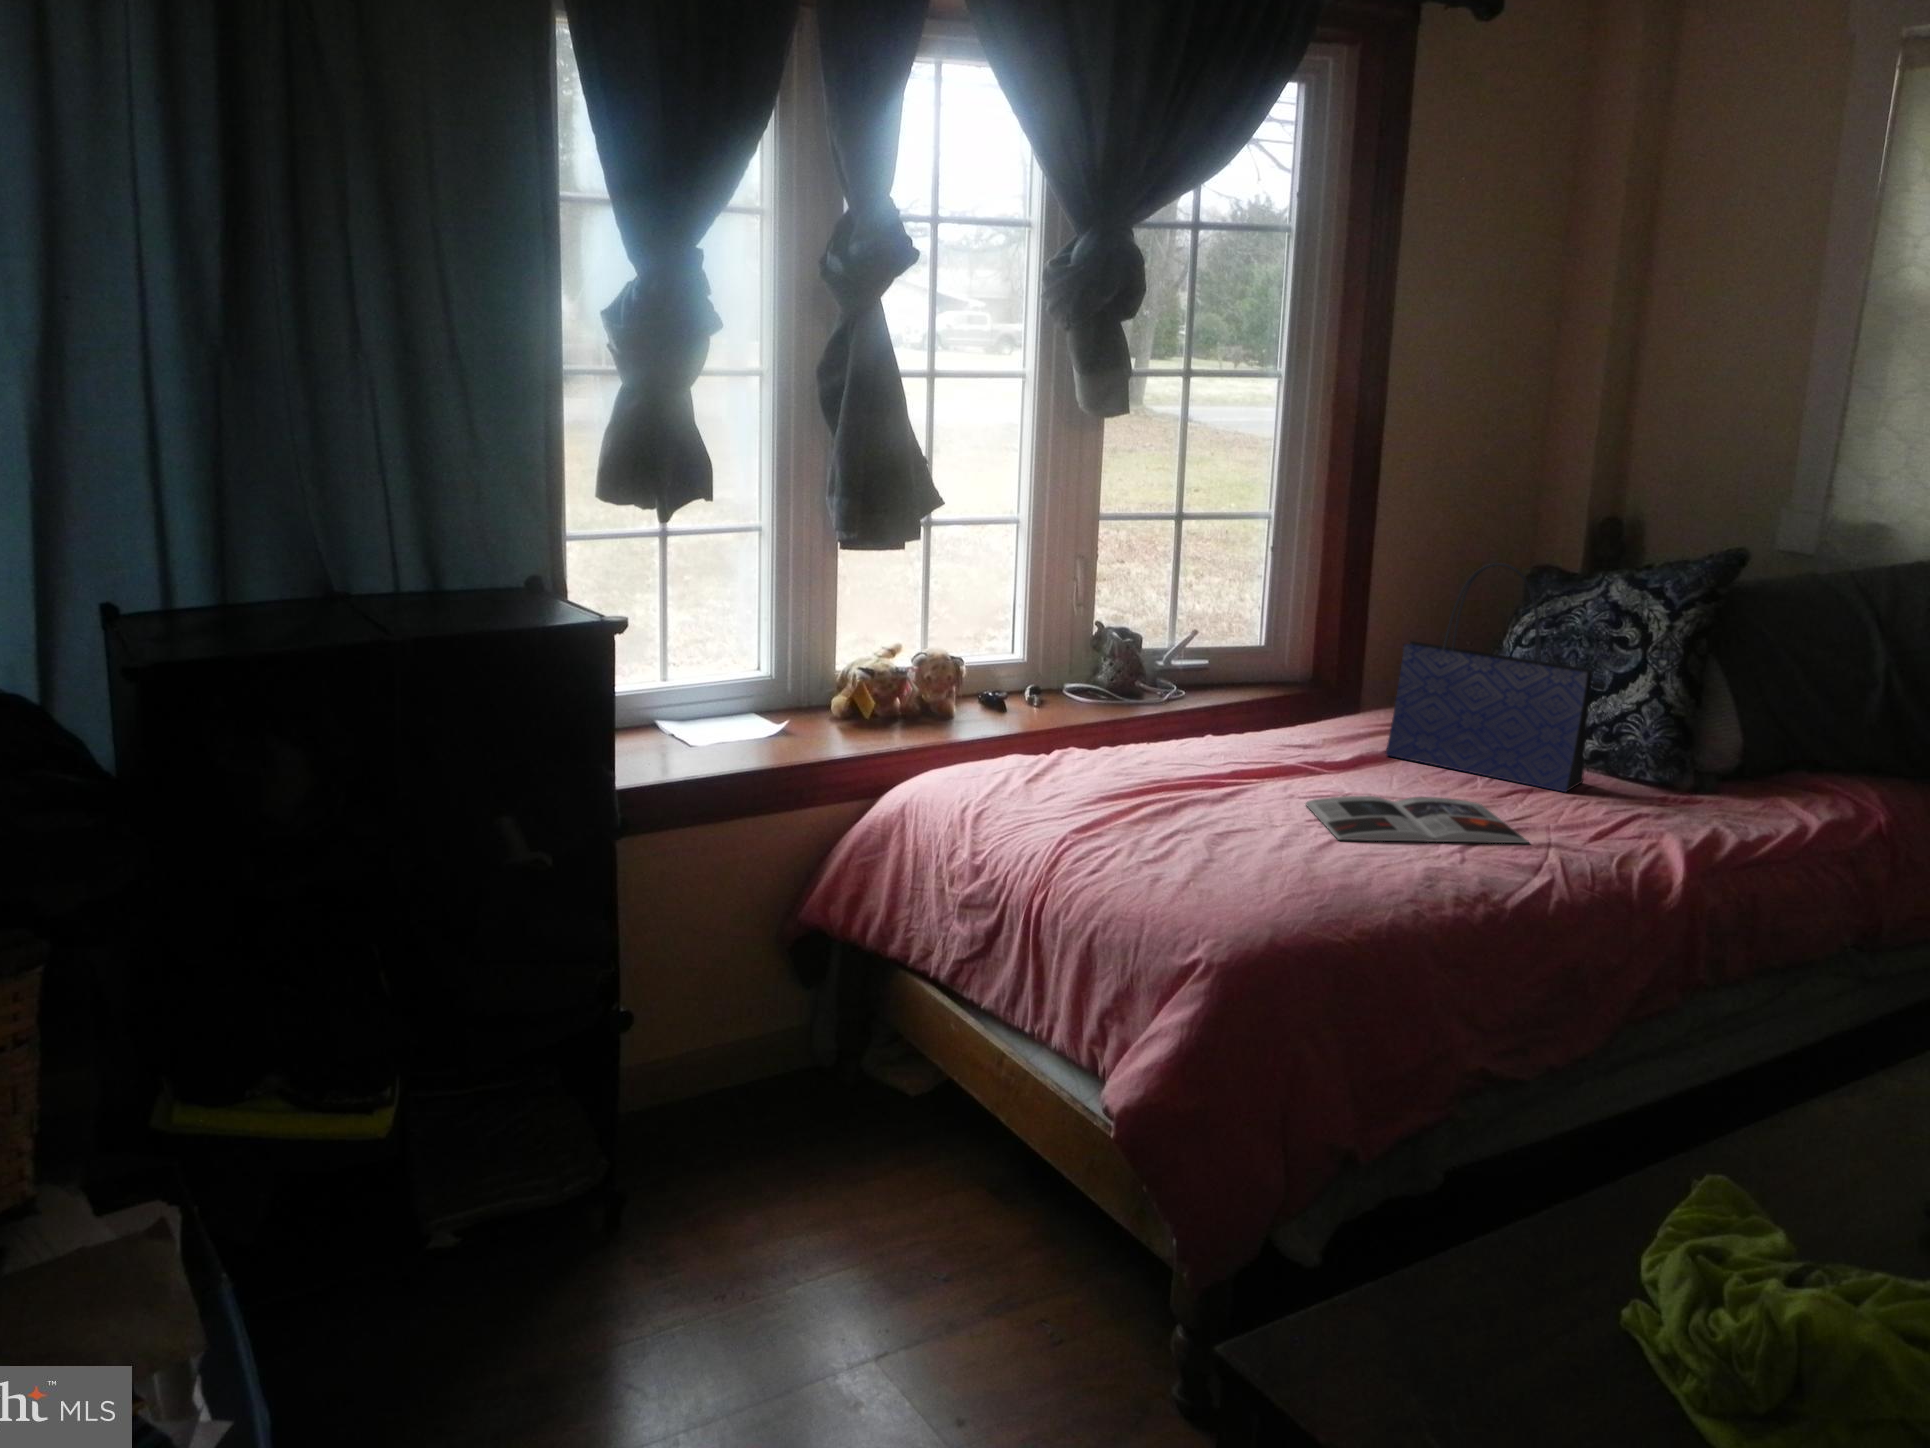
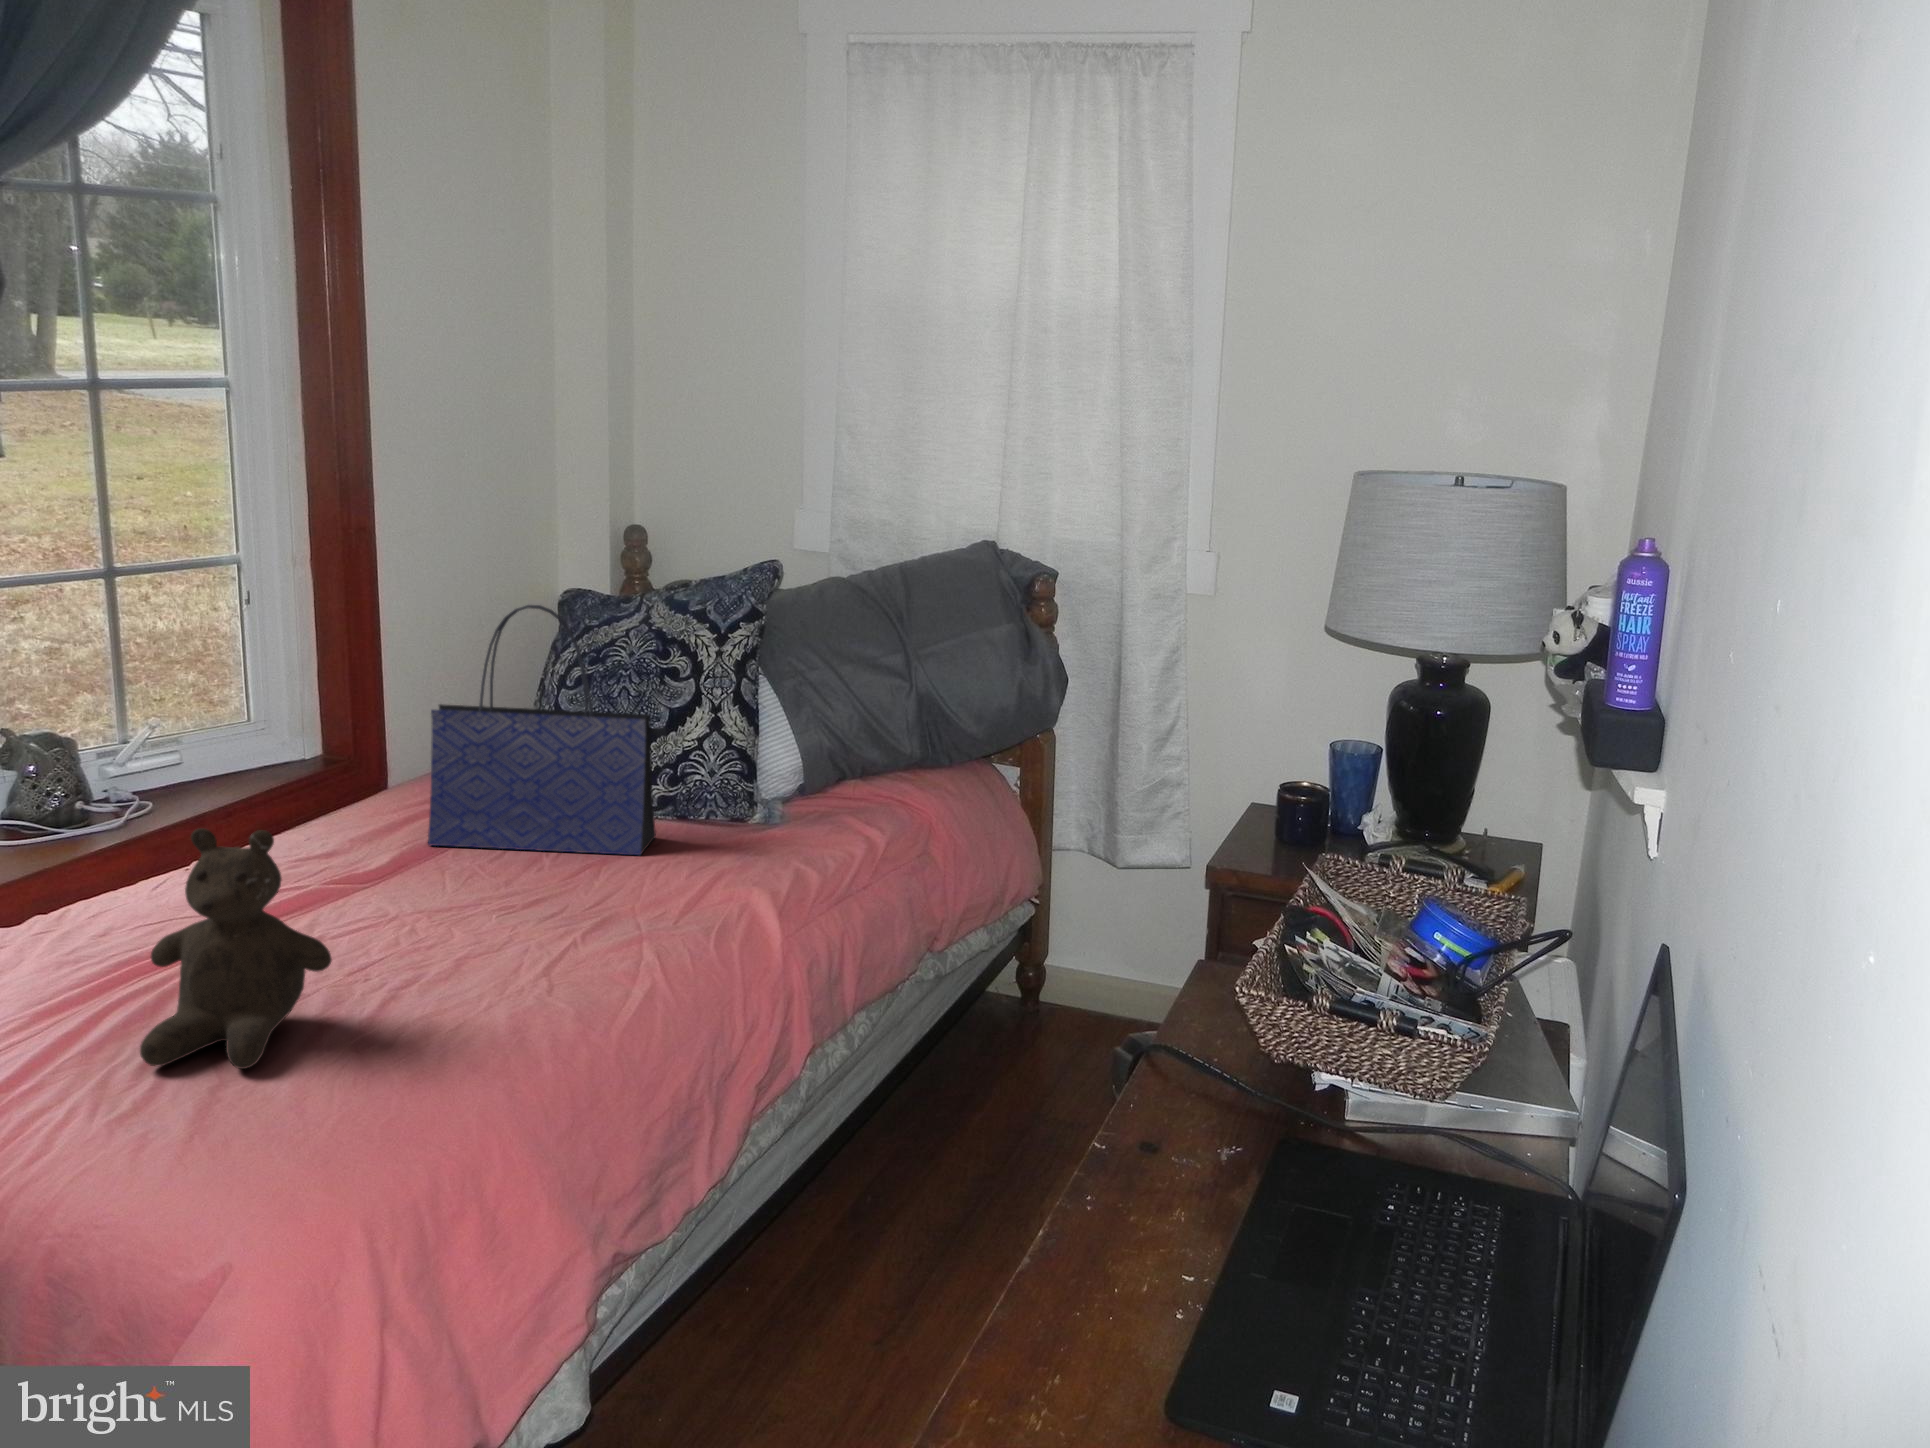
teddy bear: none [1182,686,1312,858] -> present [140,828,332,1069]
magazine: present [1306,796,1528,843] -> none [327,895,614,998]

